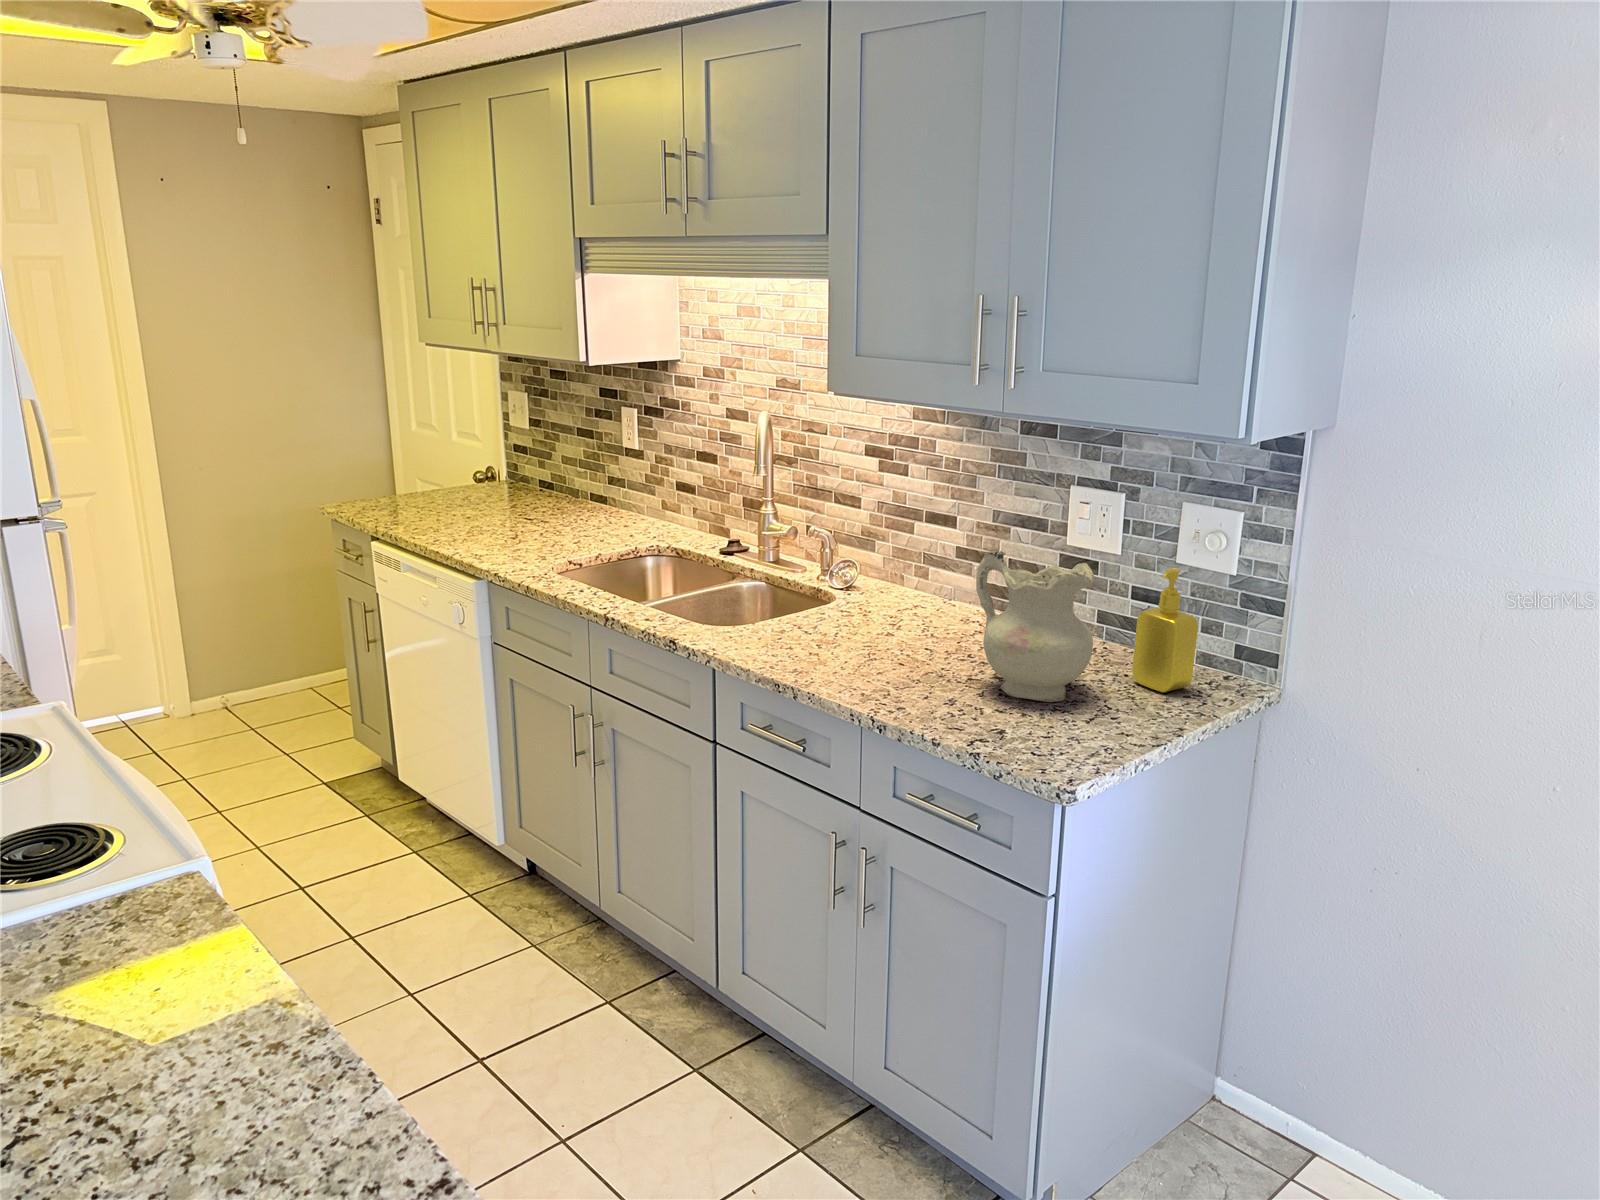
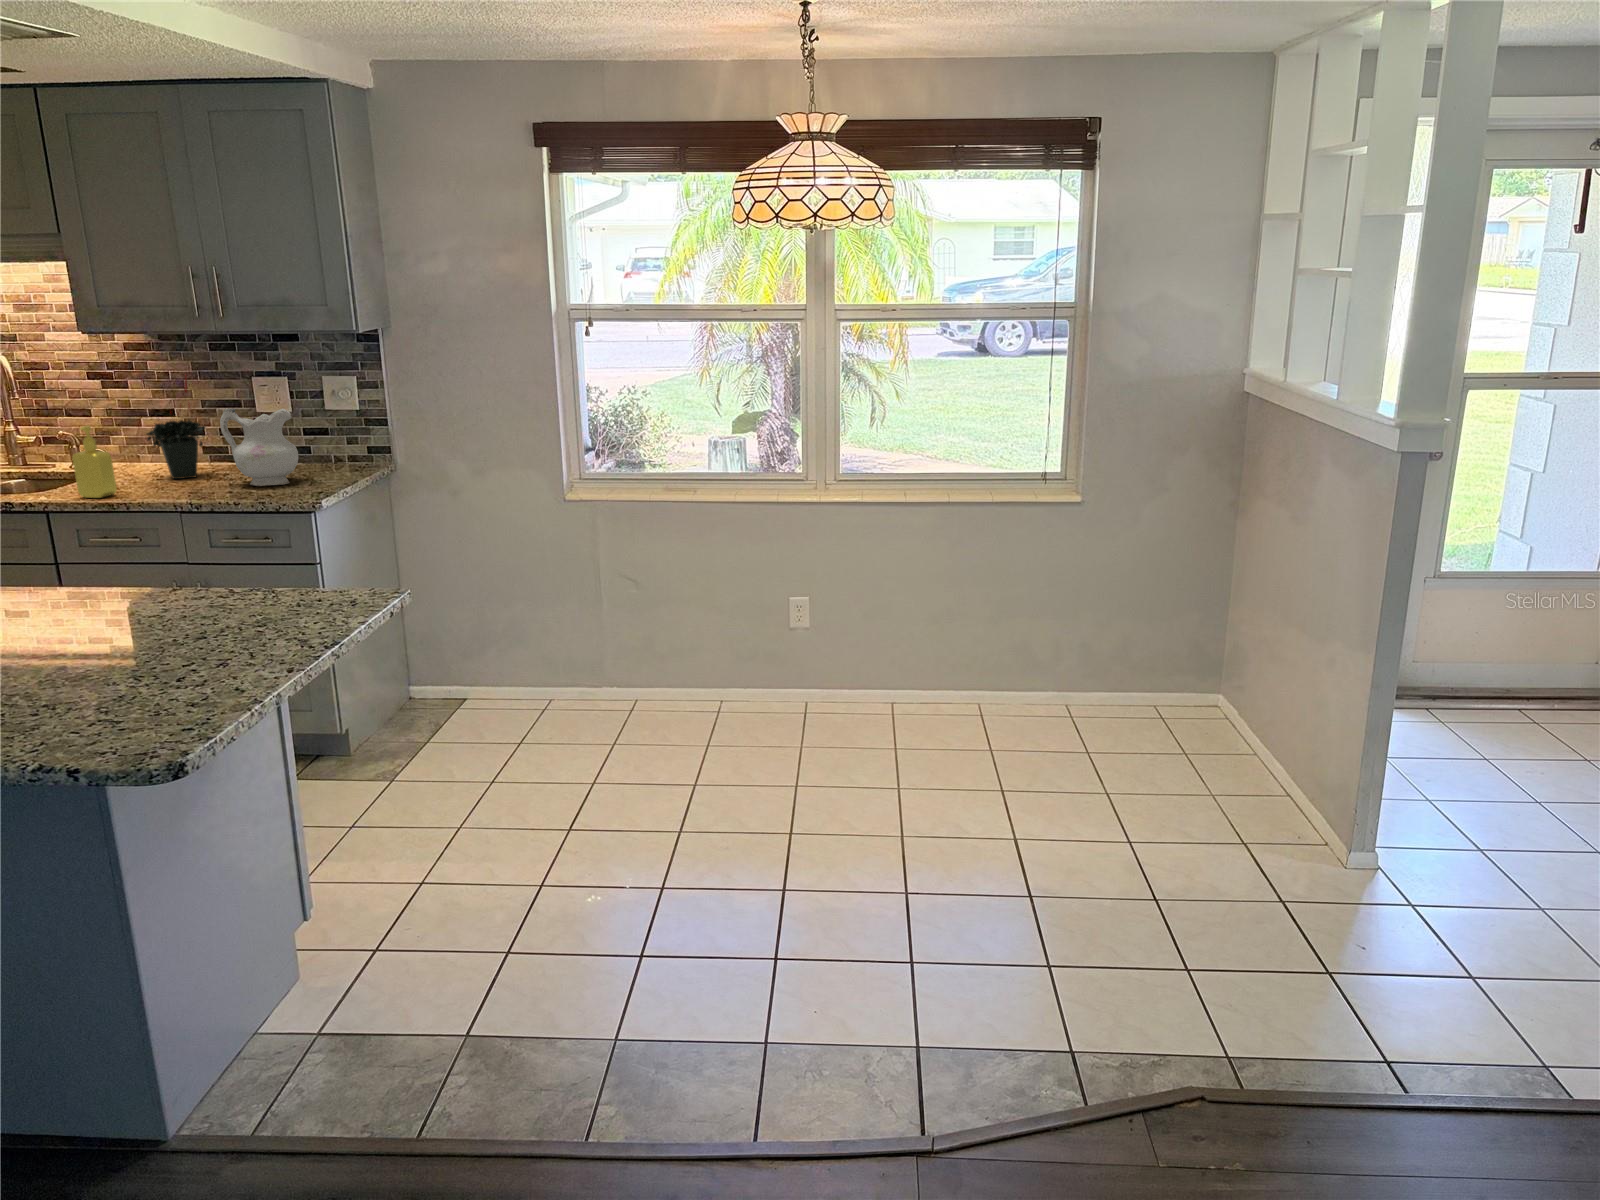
potted plant: none [890,469,977,641] -> present [142,375,205,479]
soap dispenser: present [1132,568,1198,693] -> present [72,426,117,498]

